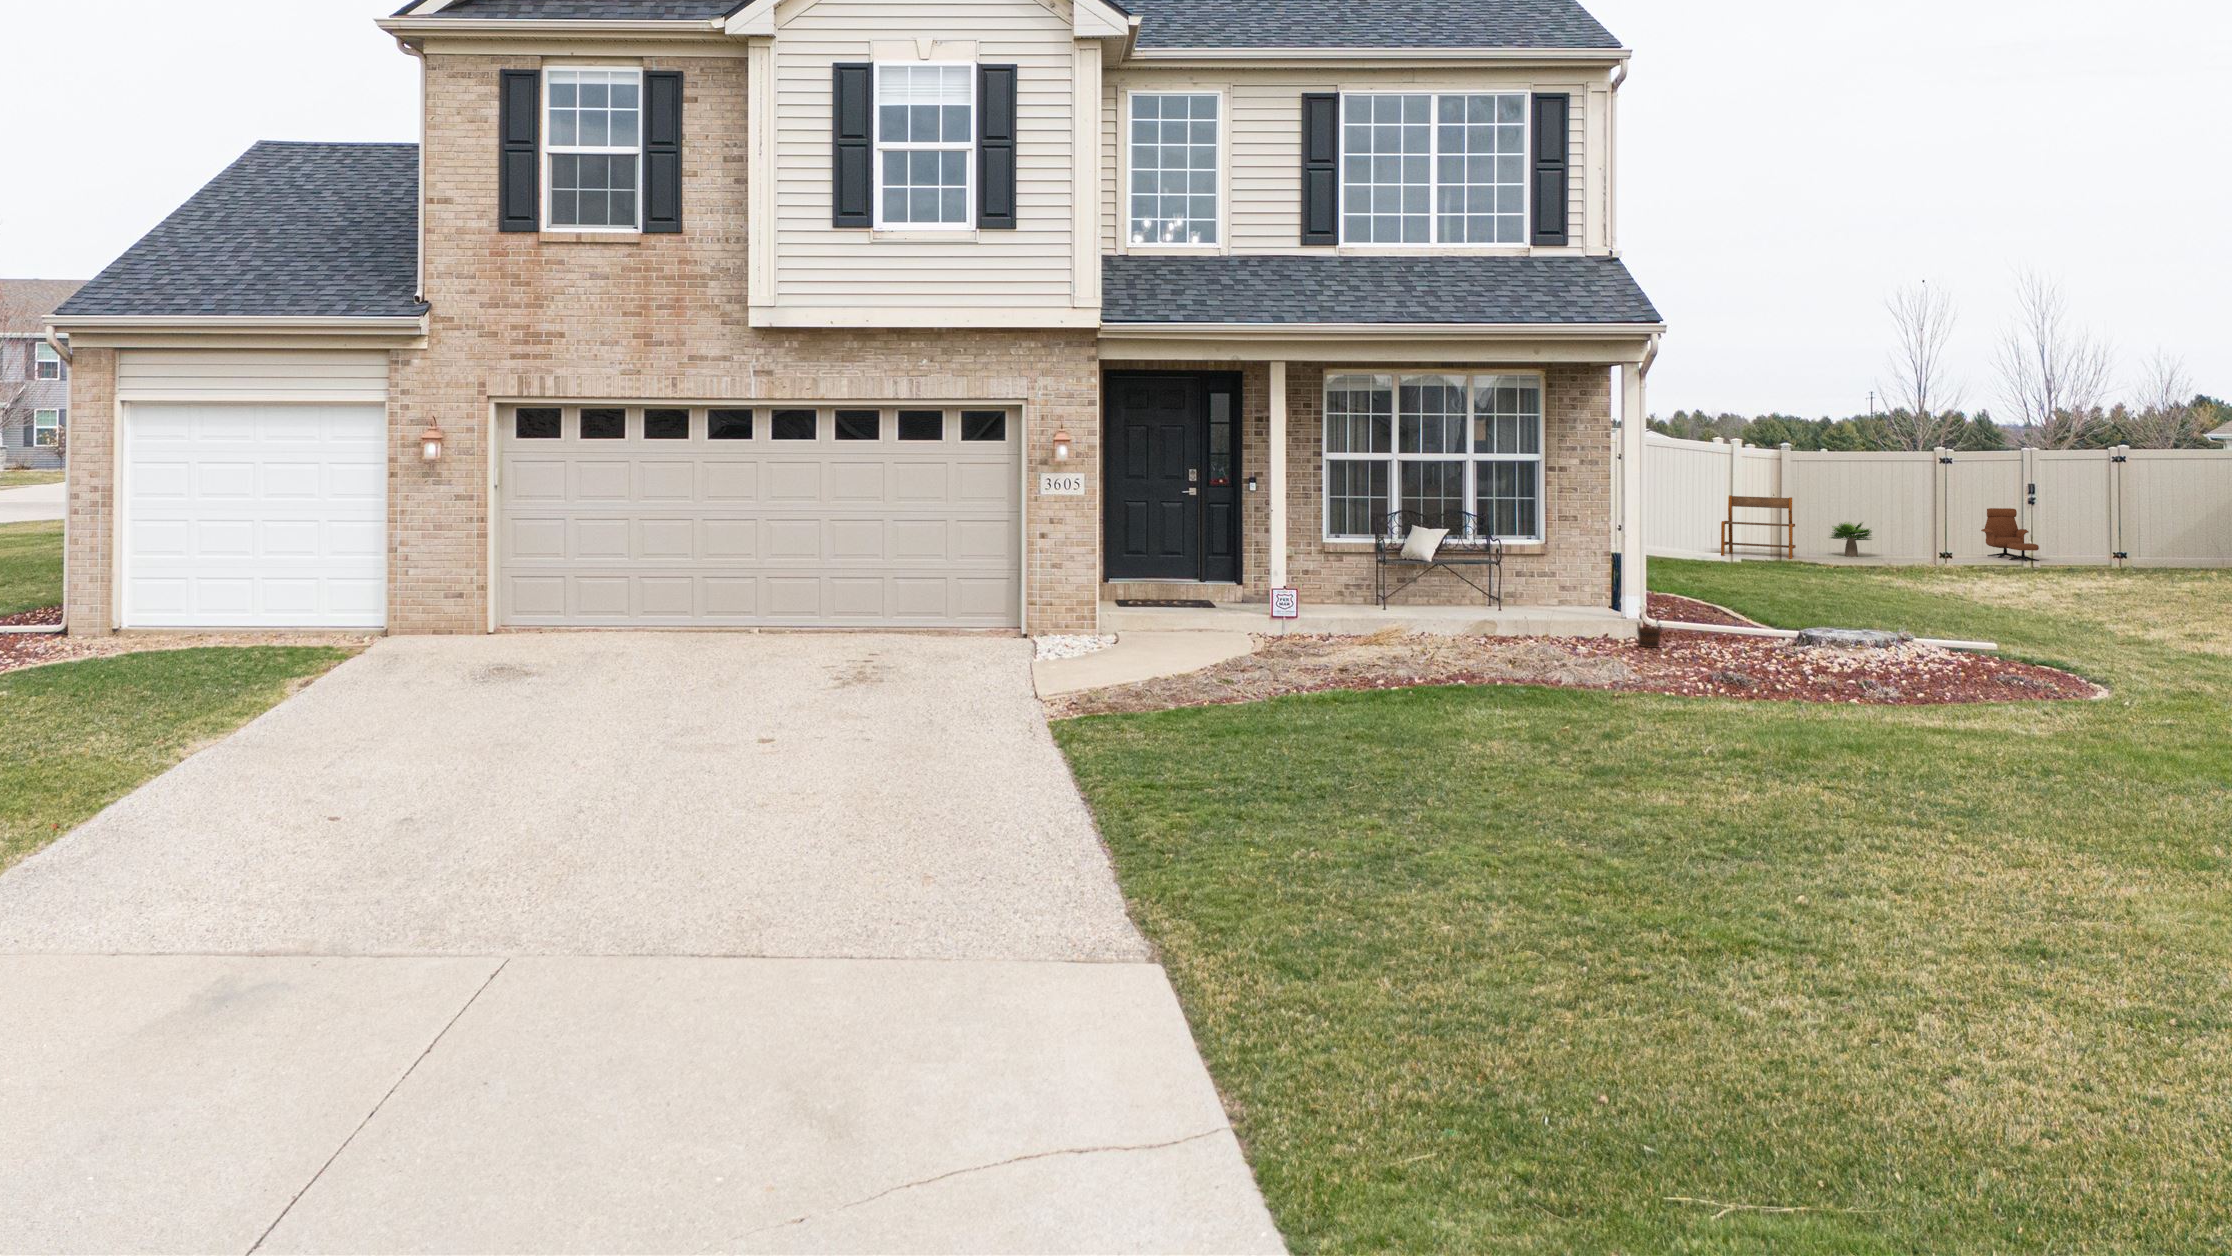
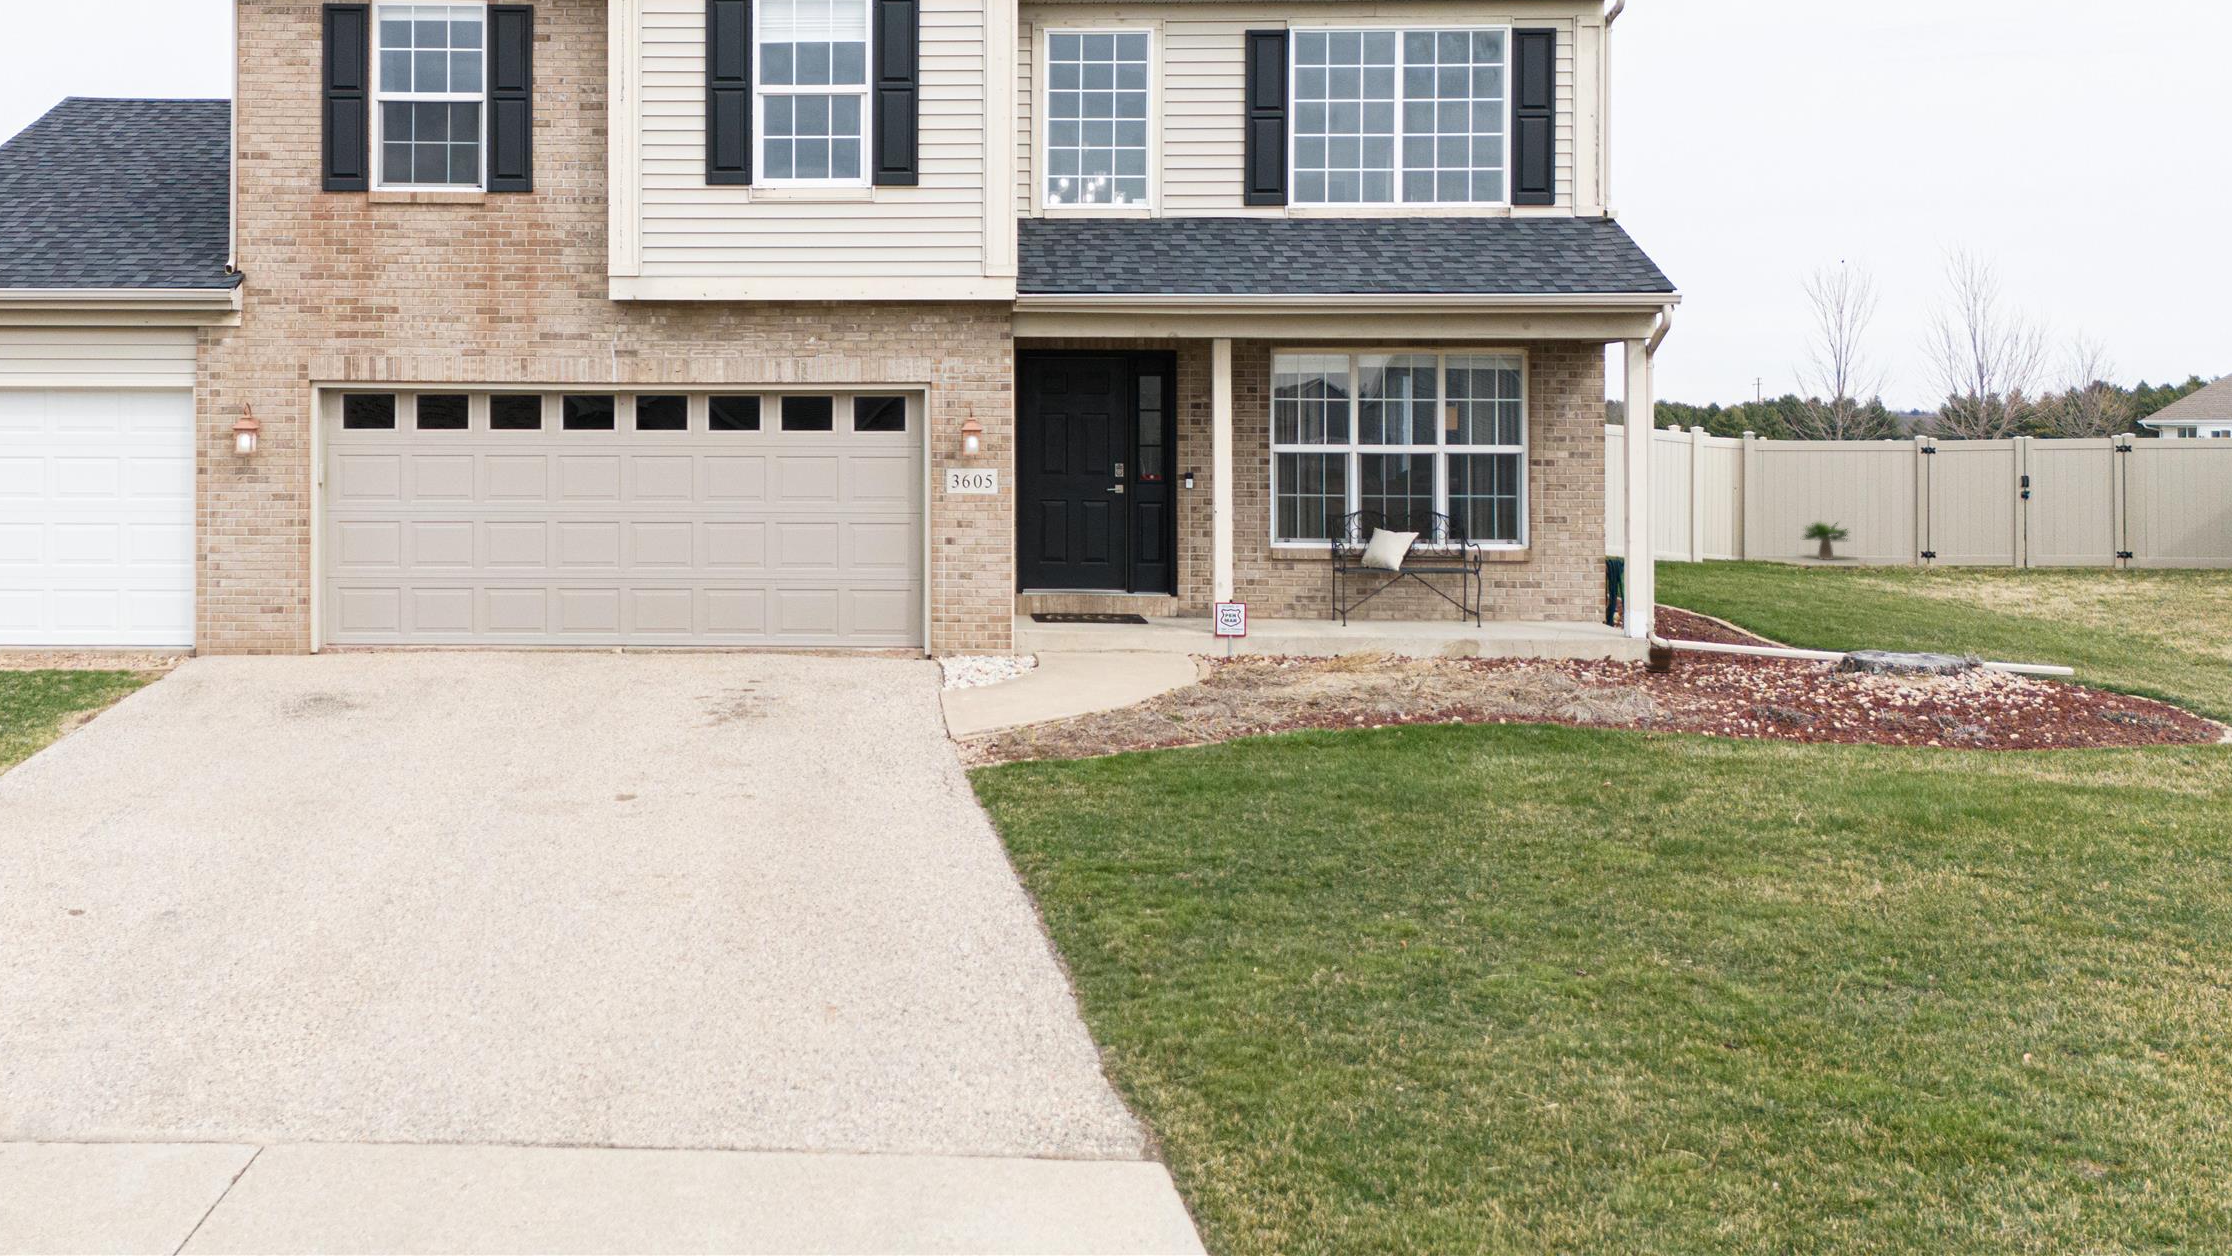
bench: present [1721,495,1796,559] -> none [1679,492,1763,563]
lounge chair: present [1981,508,2039,561] -> none [1971,506,2041,566]

